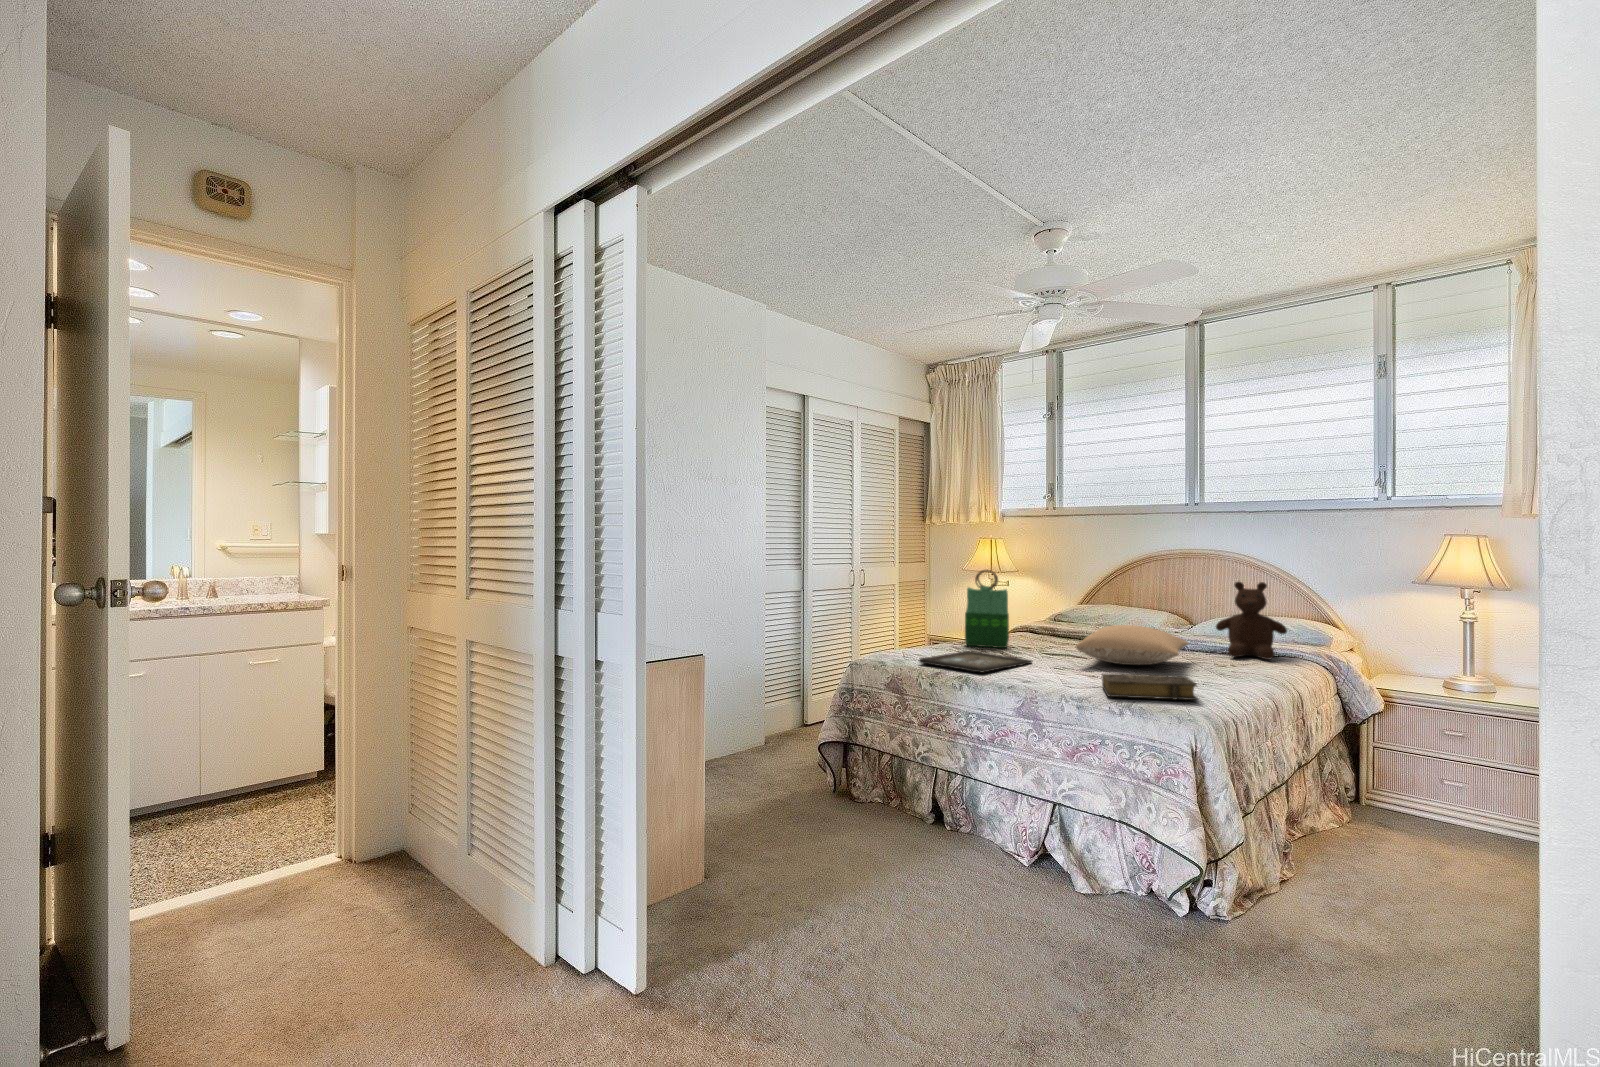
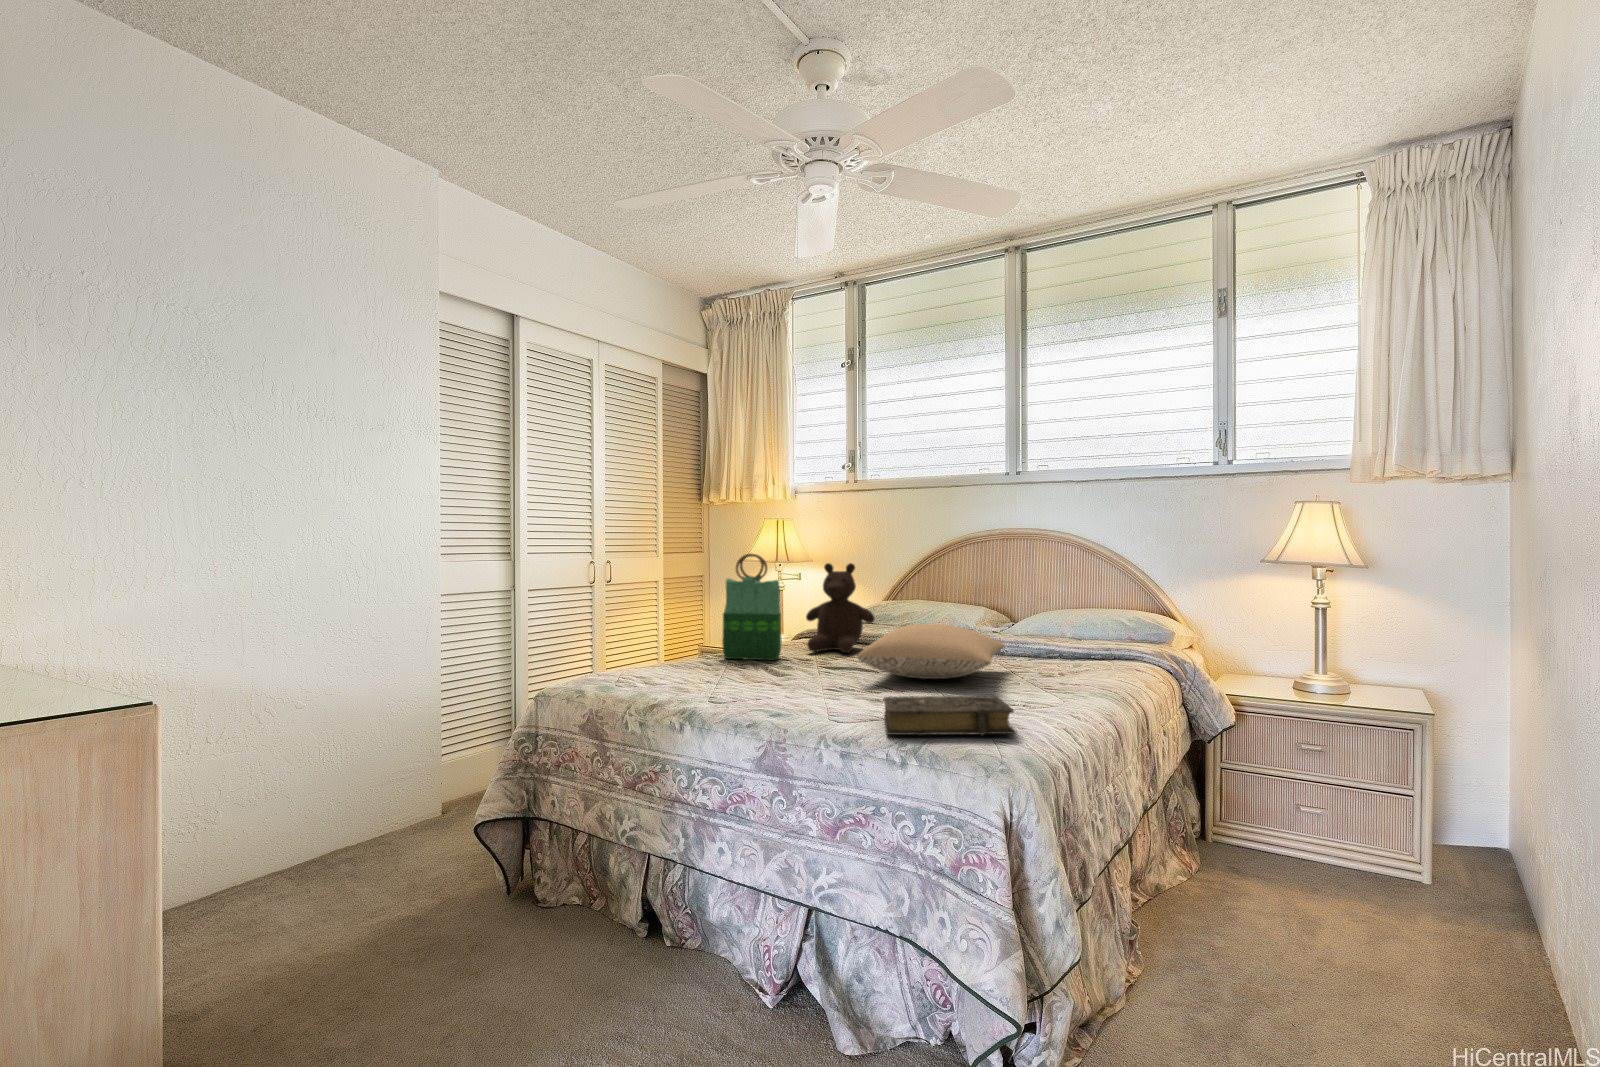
teddy bear: present [1216,582,1287,660] -> present [806,563,875,653]
tray: present [919,651,1032,672] -> none [637,667,801,701]

